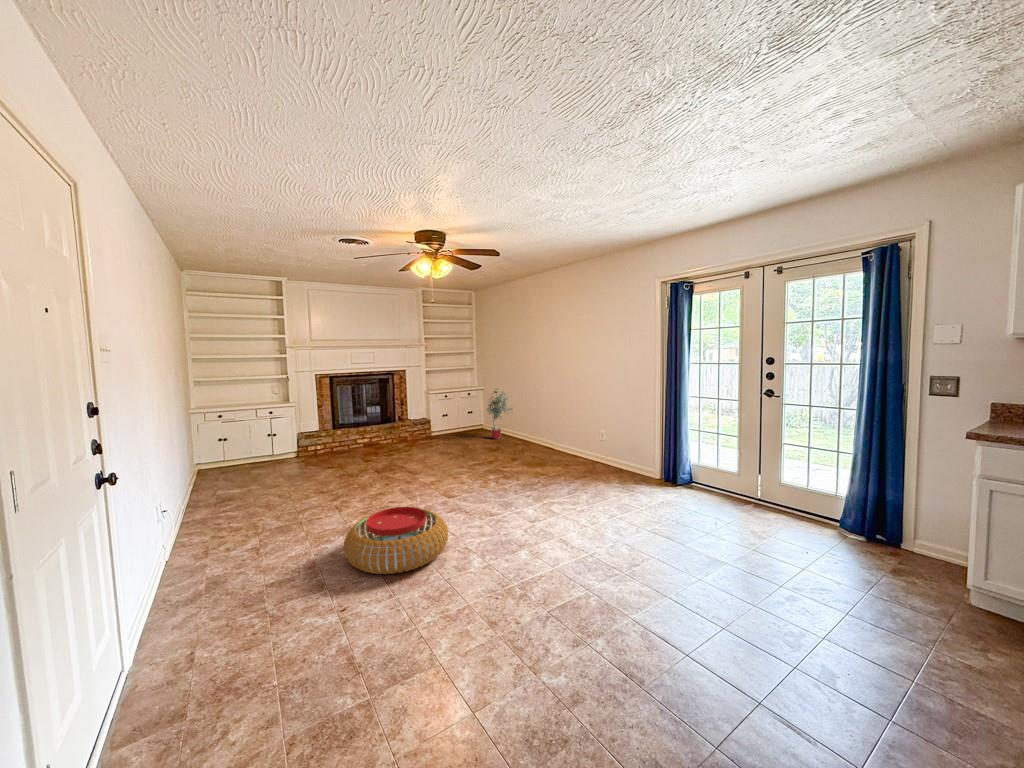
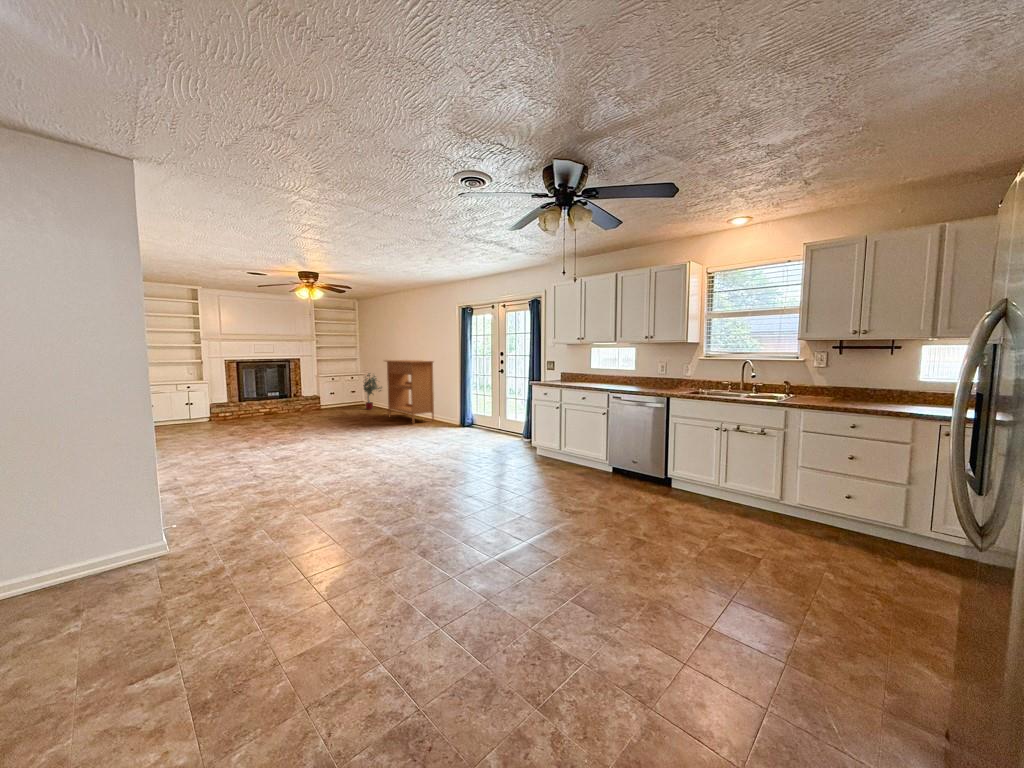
console table: none [527,370,614,473] -> present [385,360,434,423]
pouf: present [344,507,448,574] -> none [241,432,305,461]

